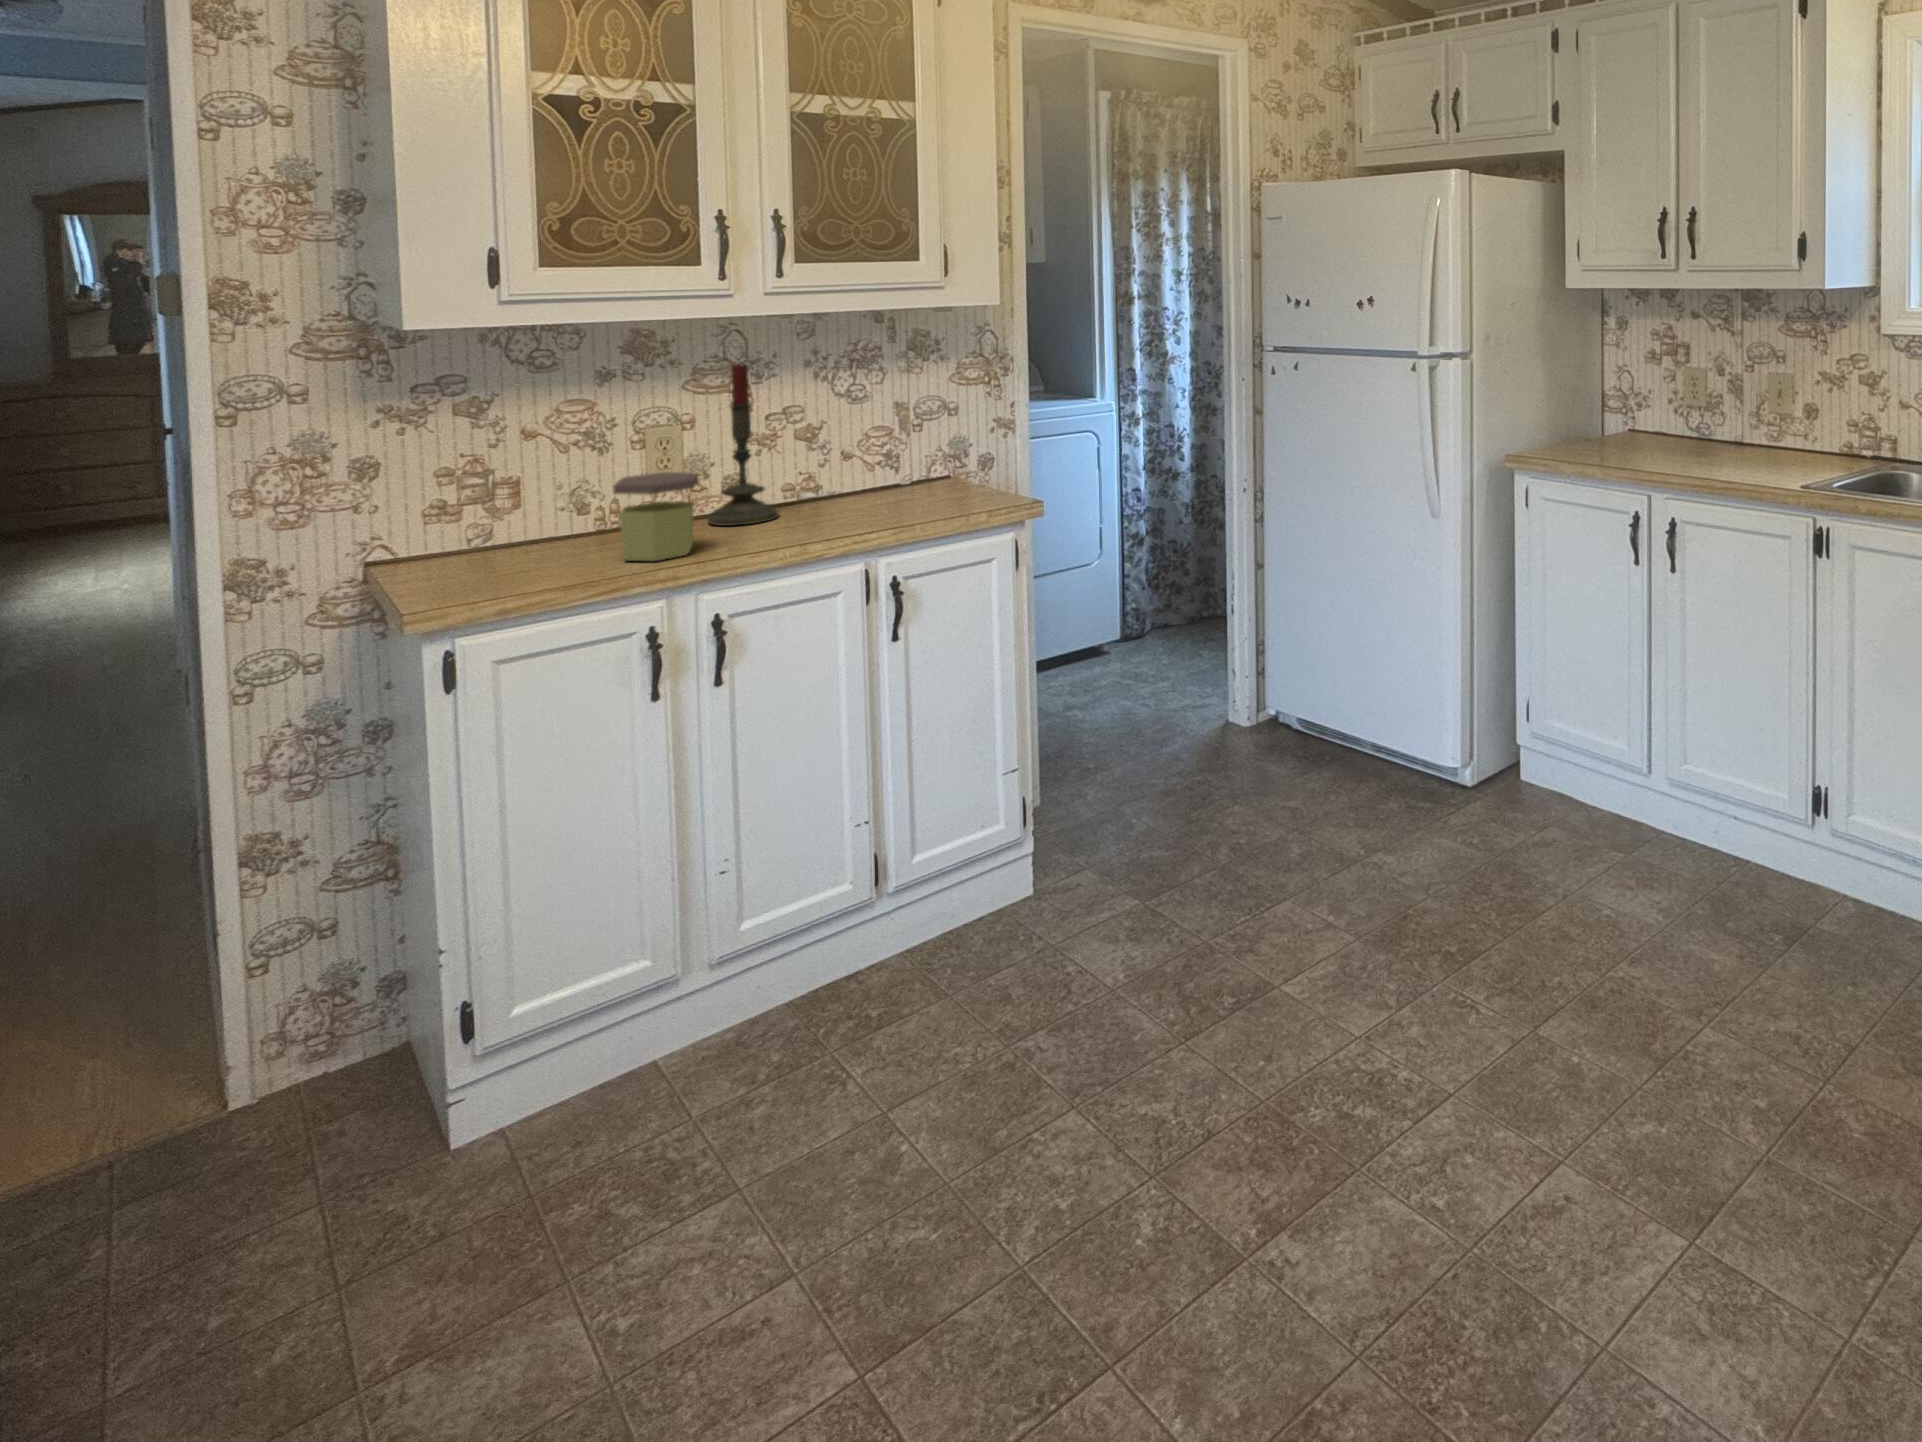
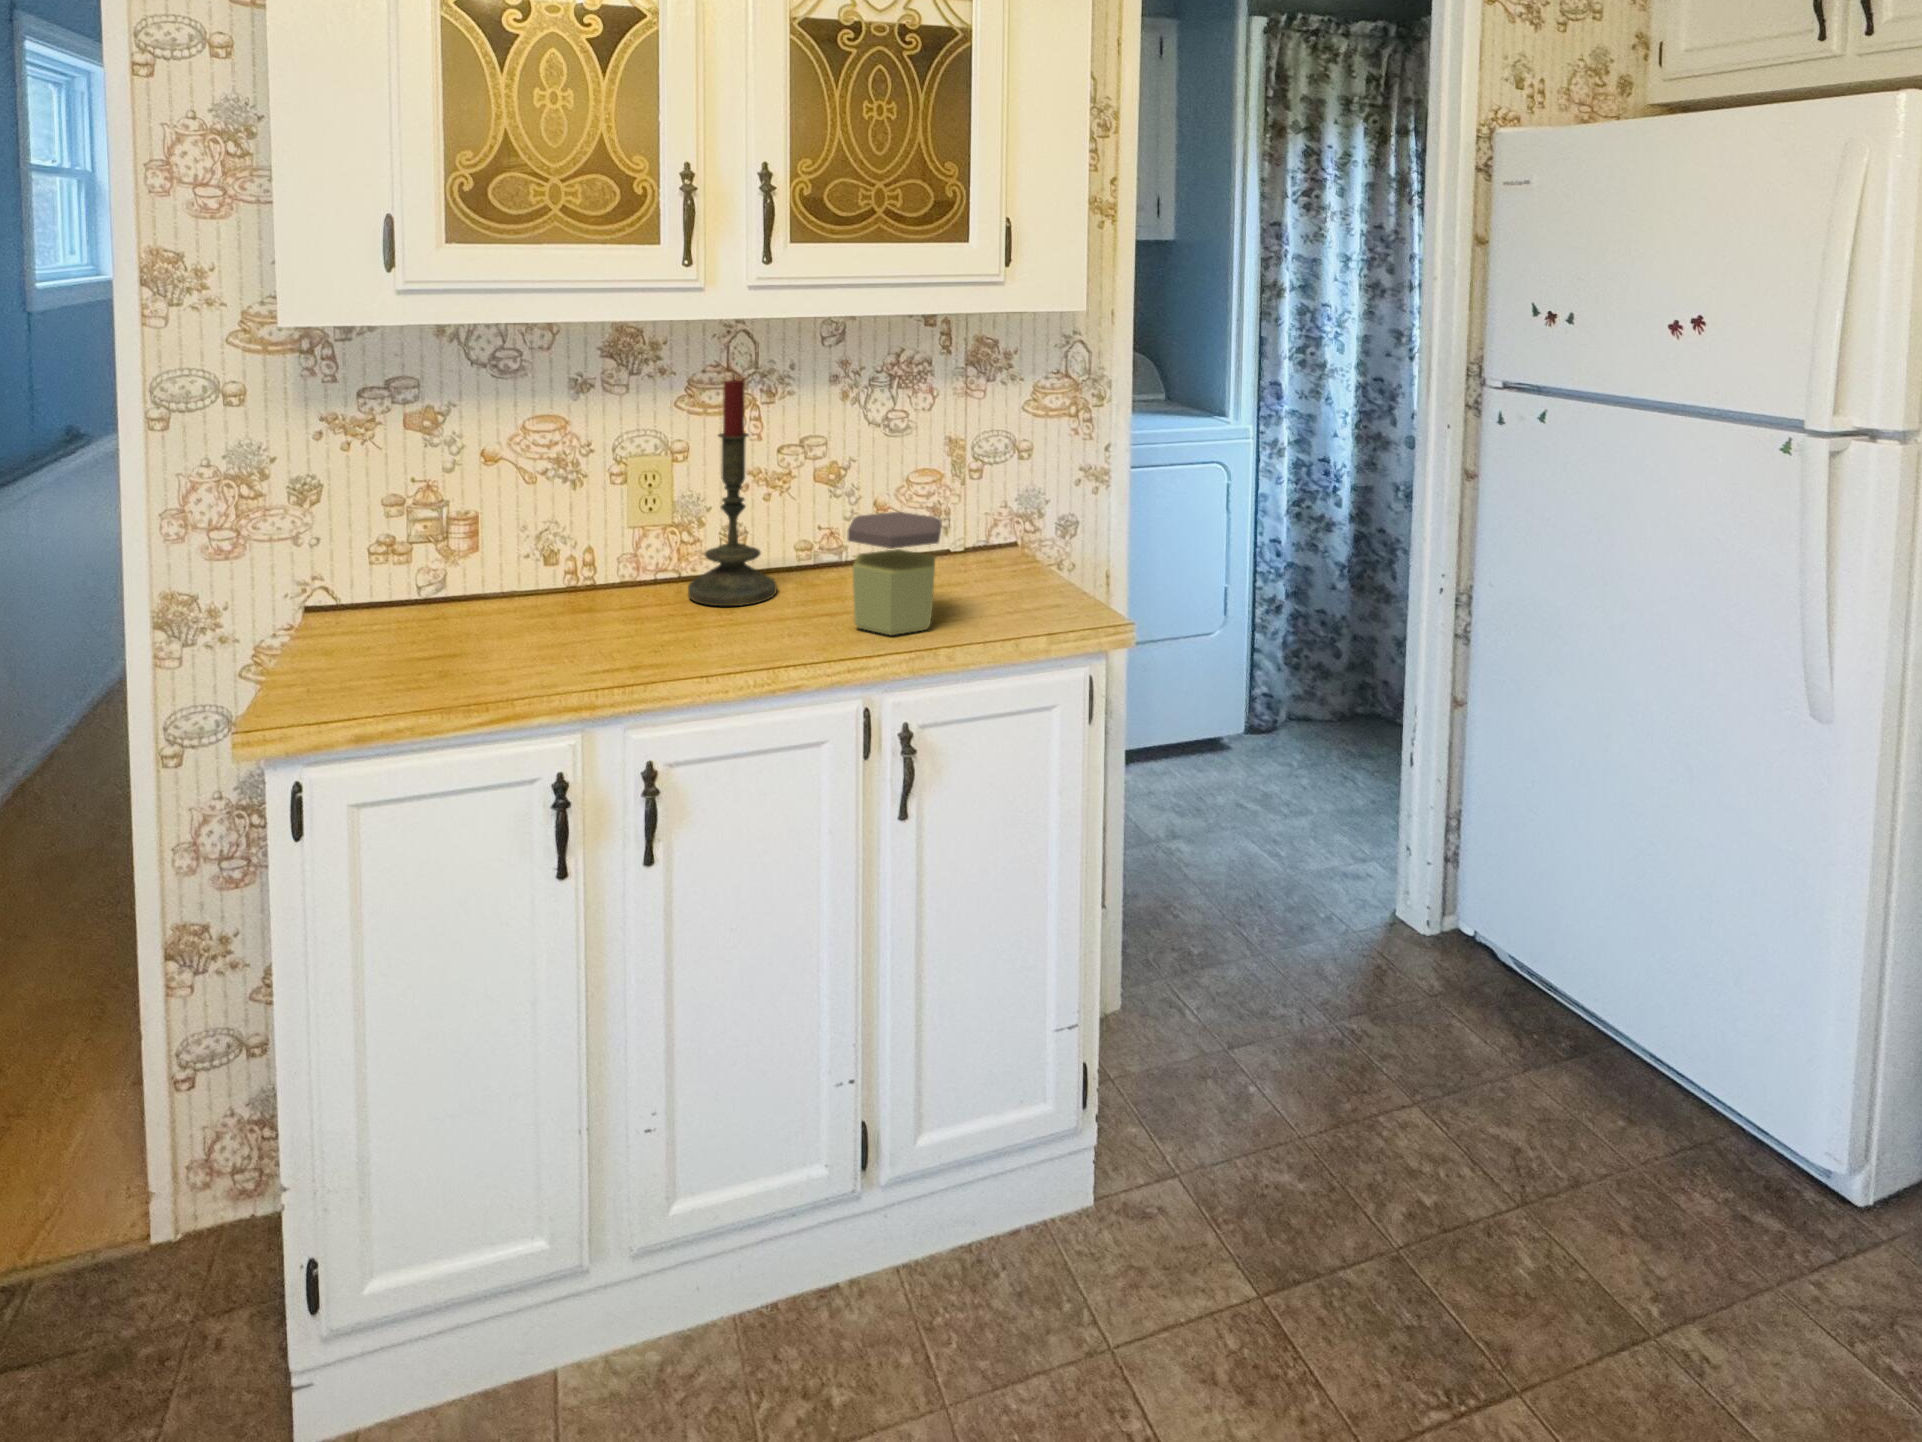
jar: present [614,472,698,561] -> present [847,512,941,635]

